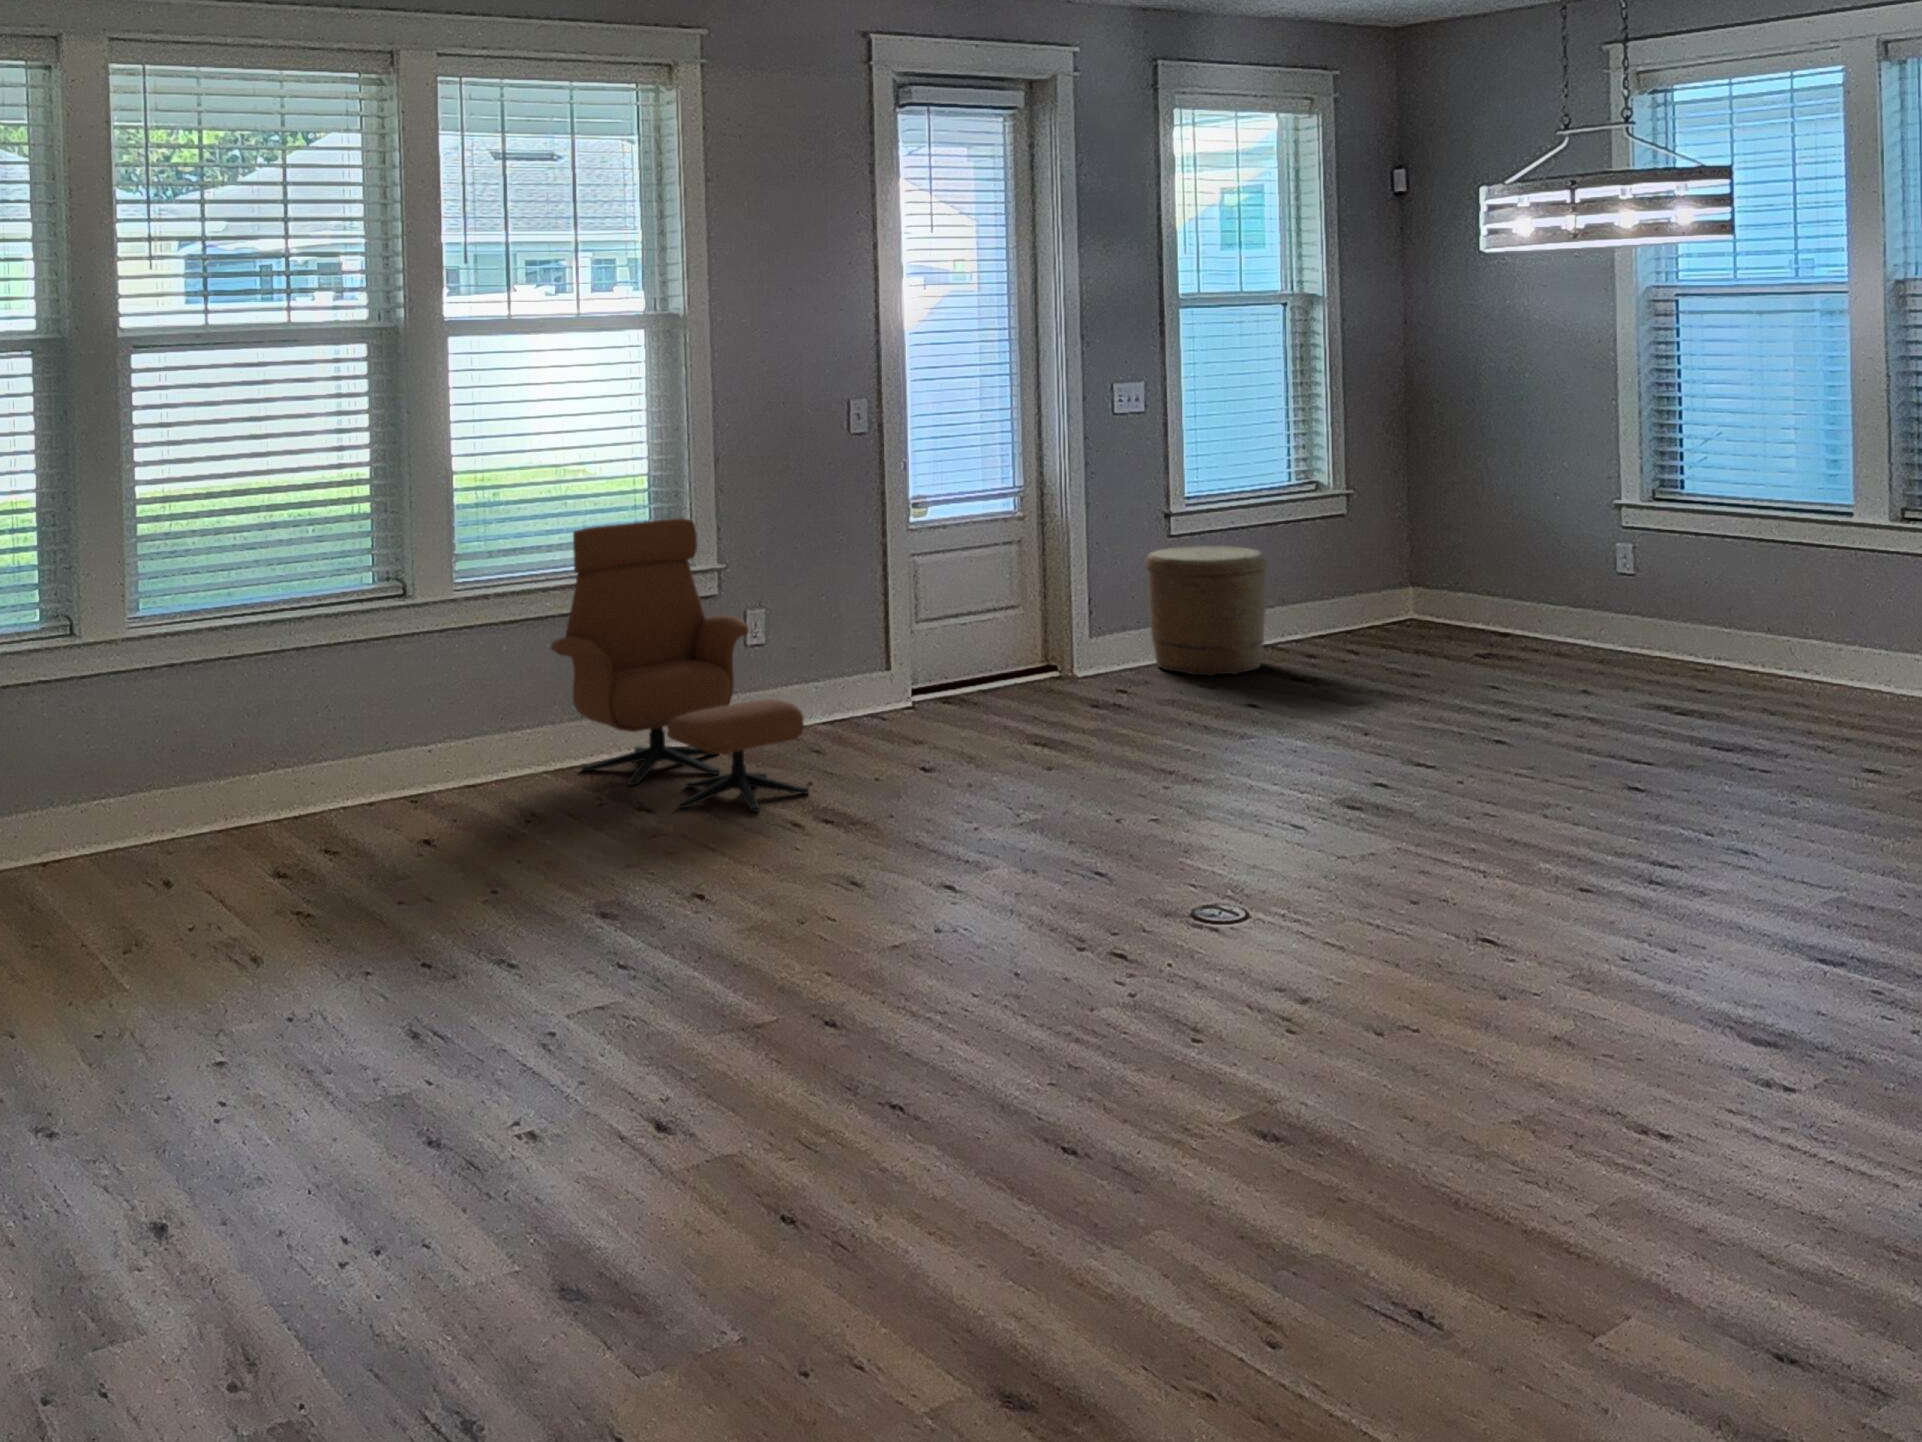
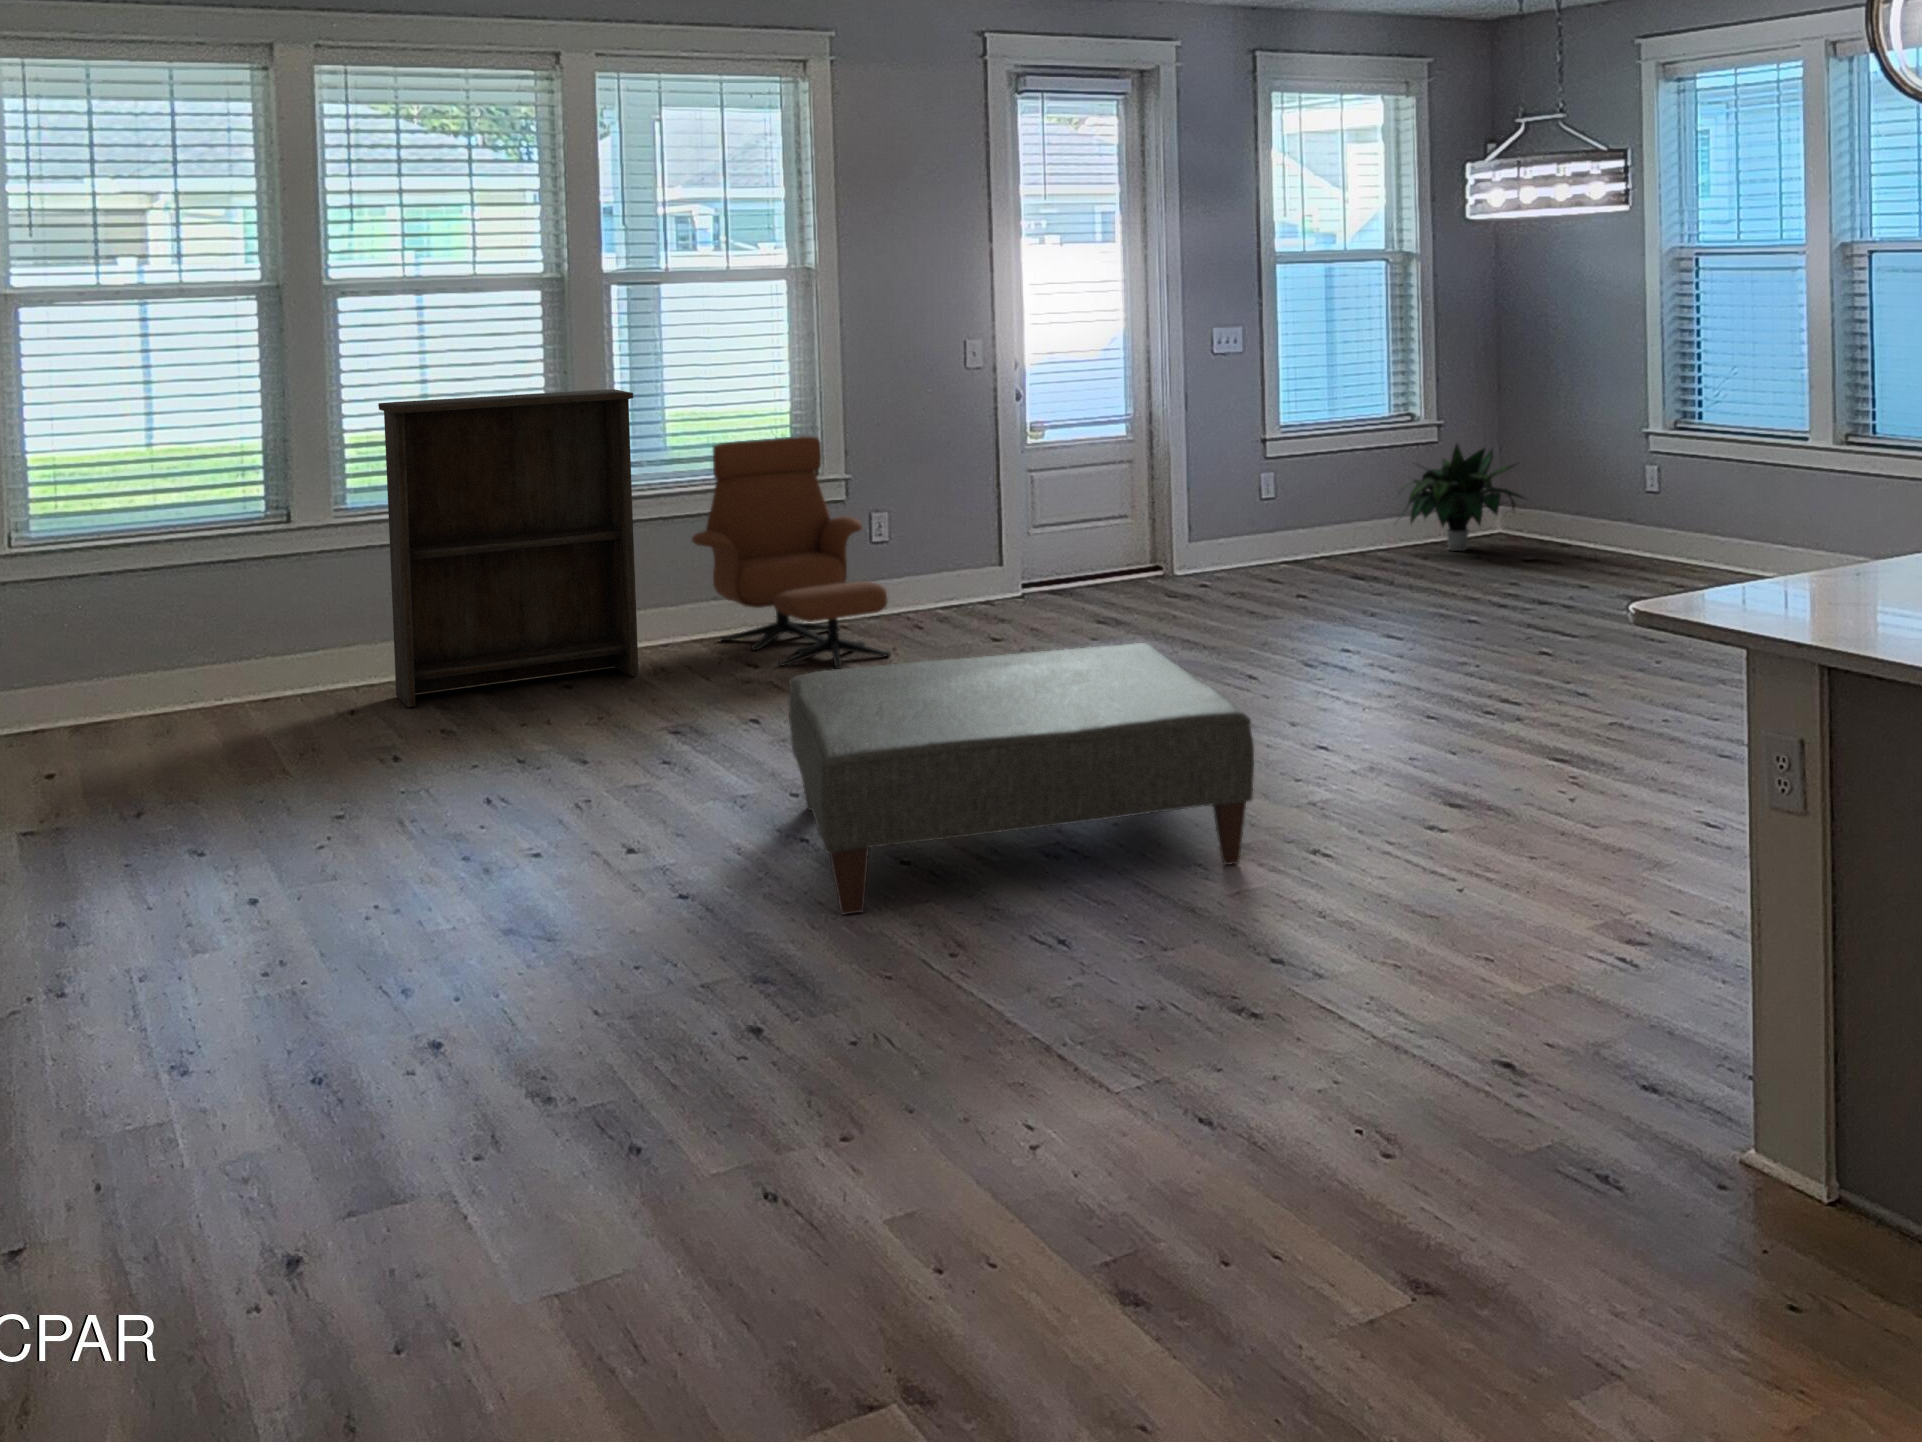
bookshelf: none [193,465,509,875] -> present [378,389,639,707]
potted plant: none [1304,513,1473,642] -> present [1395,444,1524,551]
woven basket: present [1145,546,1267,676] -> none [1240,468,1342,576]
ottoman: none [834,807,1579,1258] -> present [788,643,1254,914]

